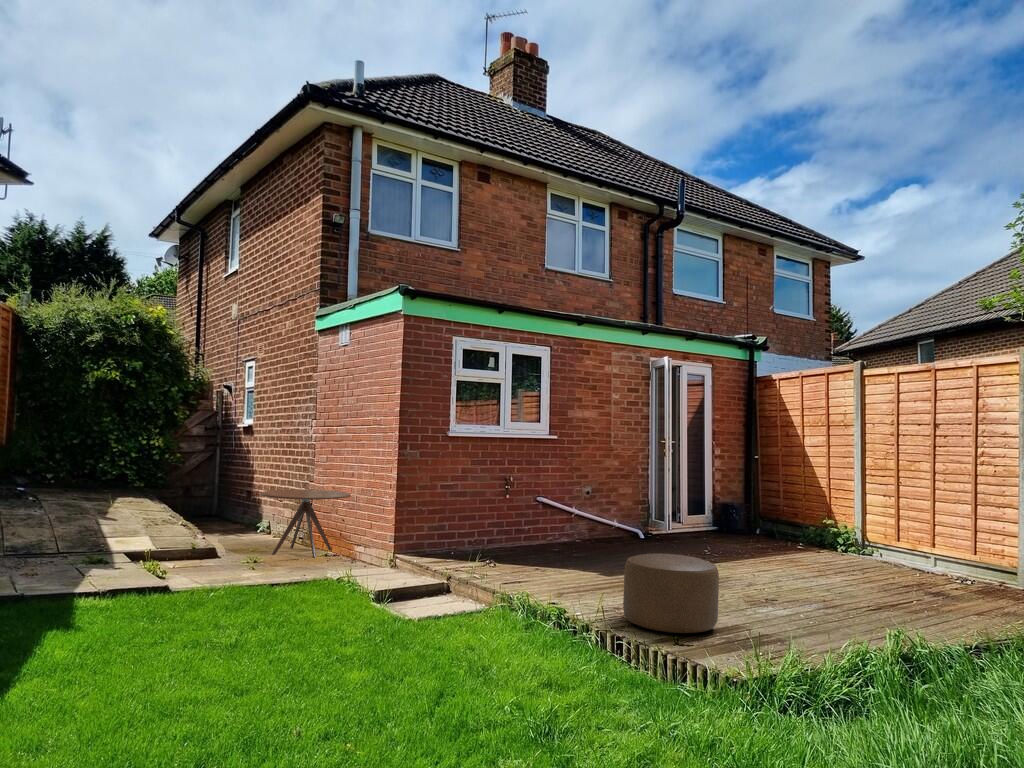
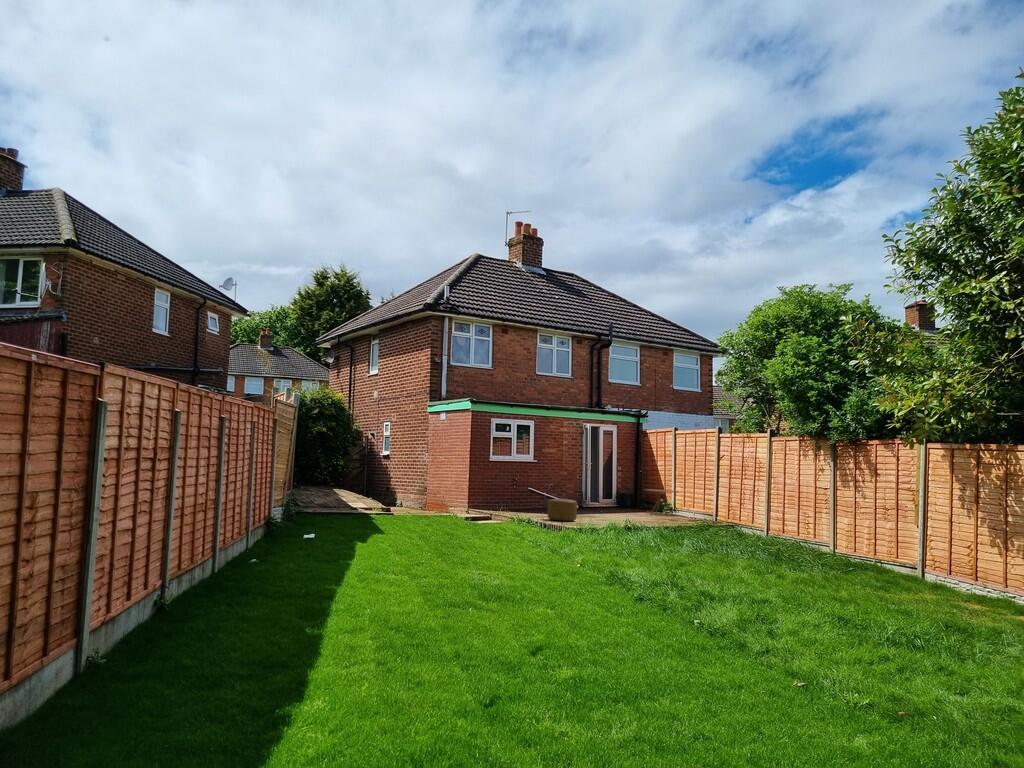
round table: present [261,489,351,558] -> present [645,489,679,516]

